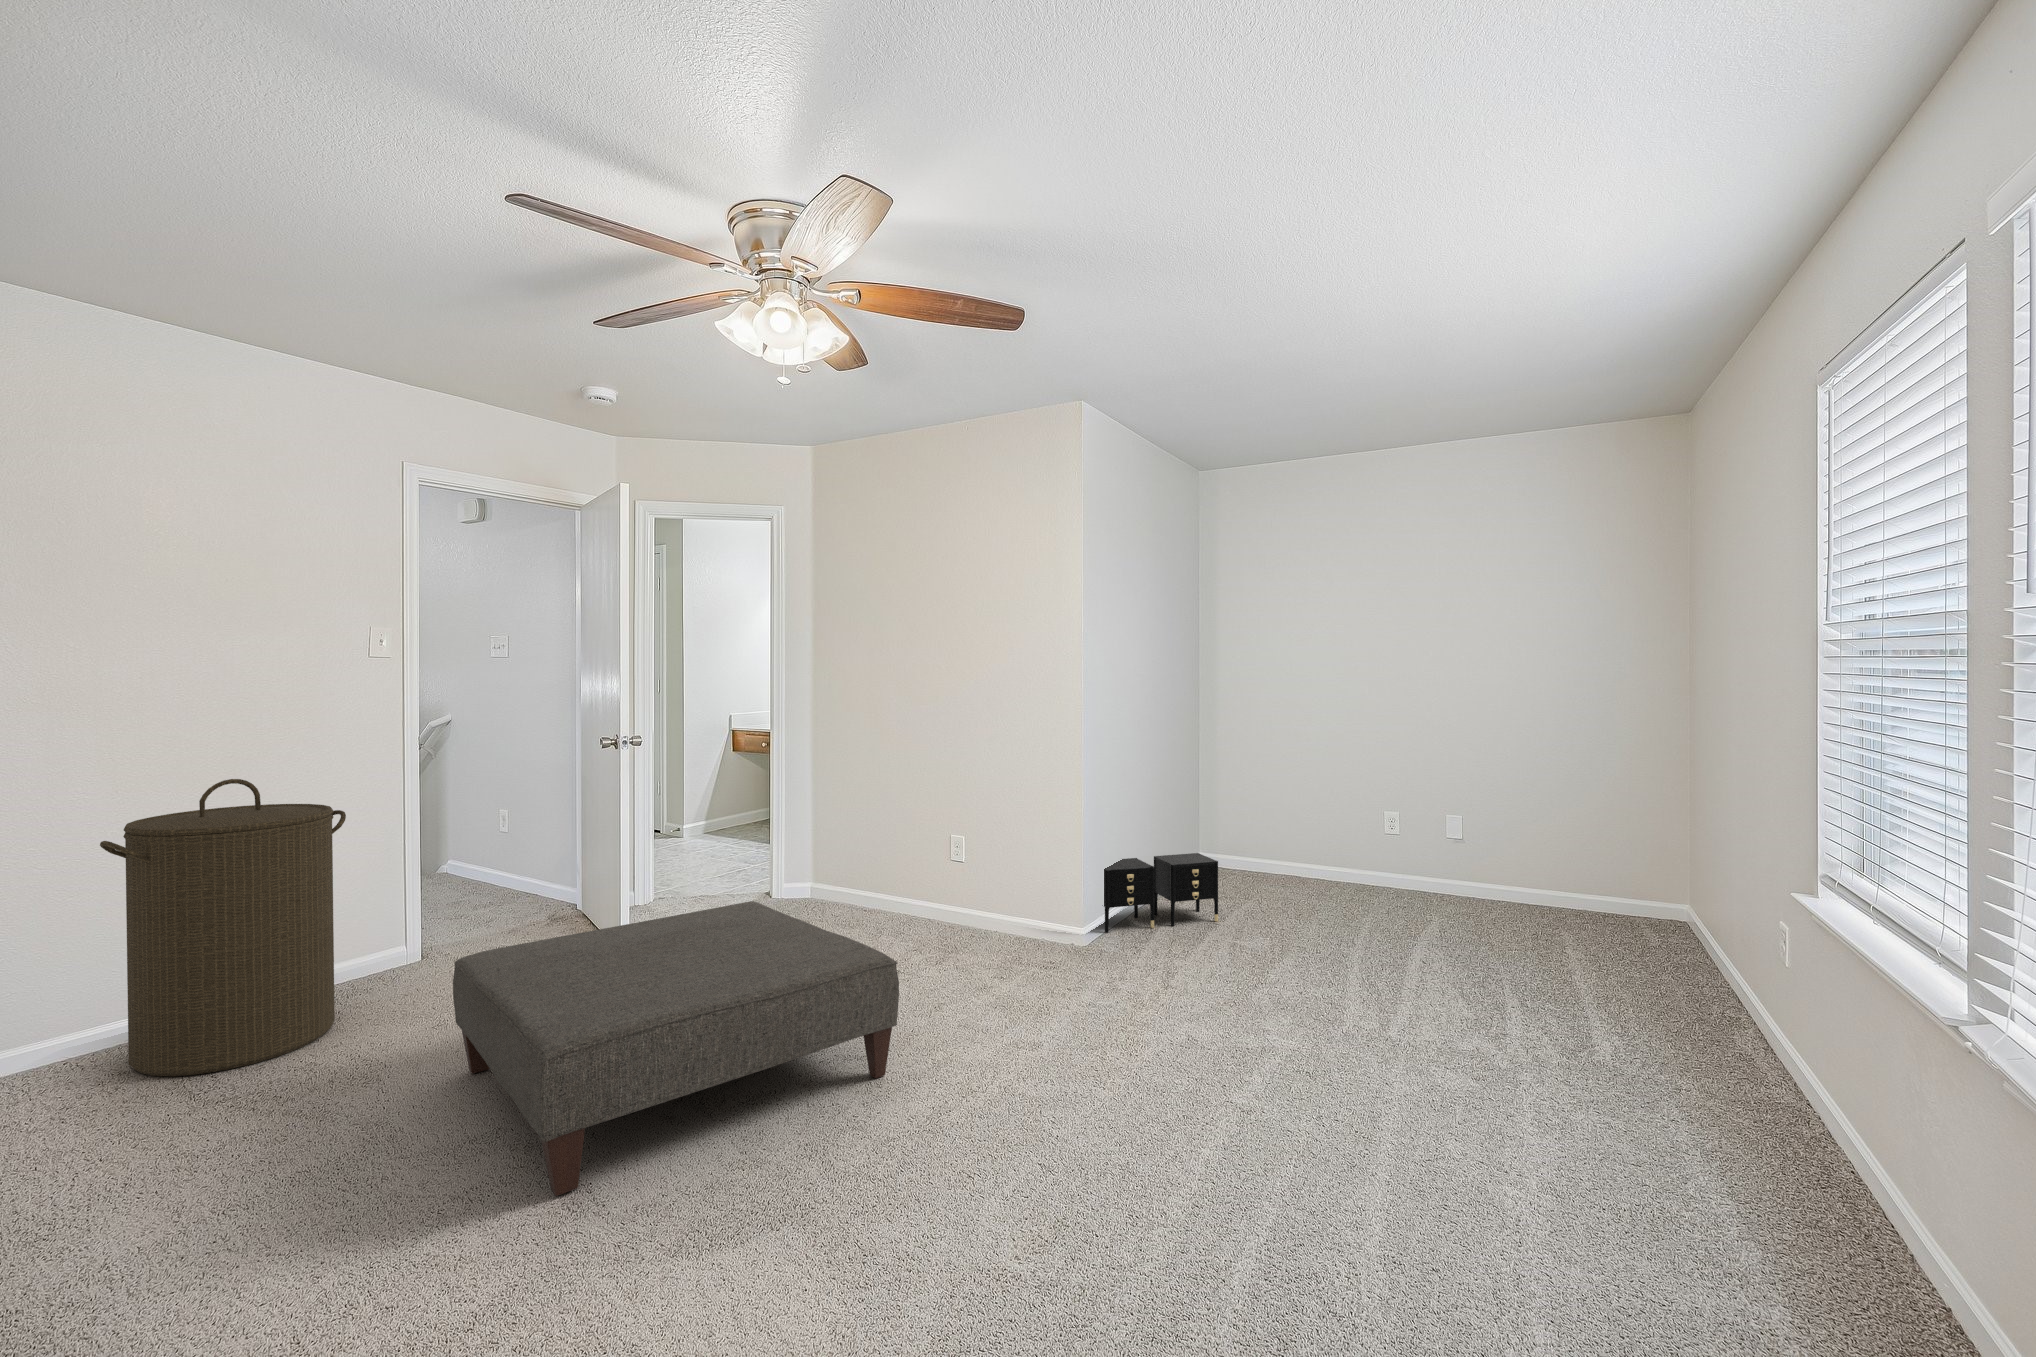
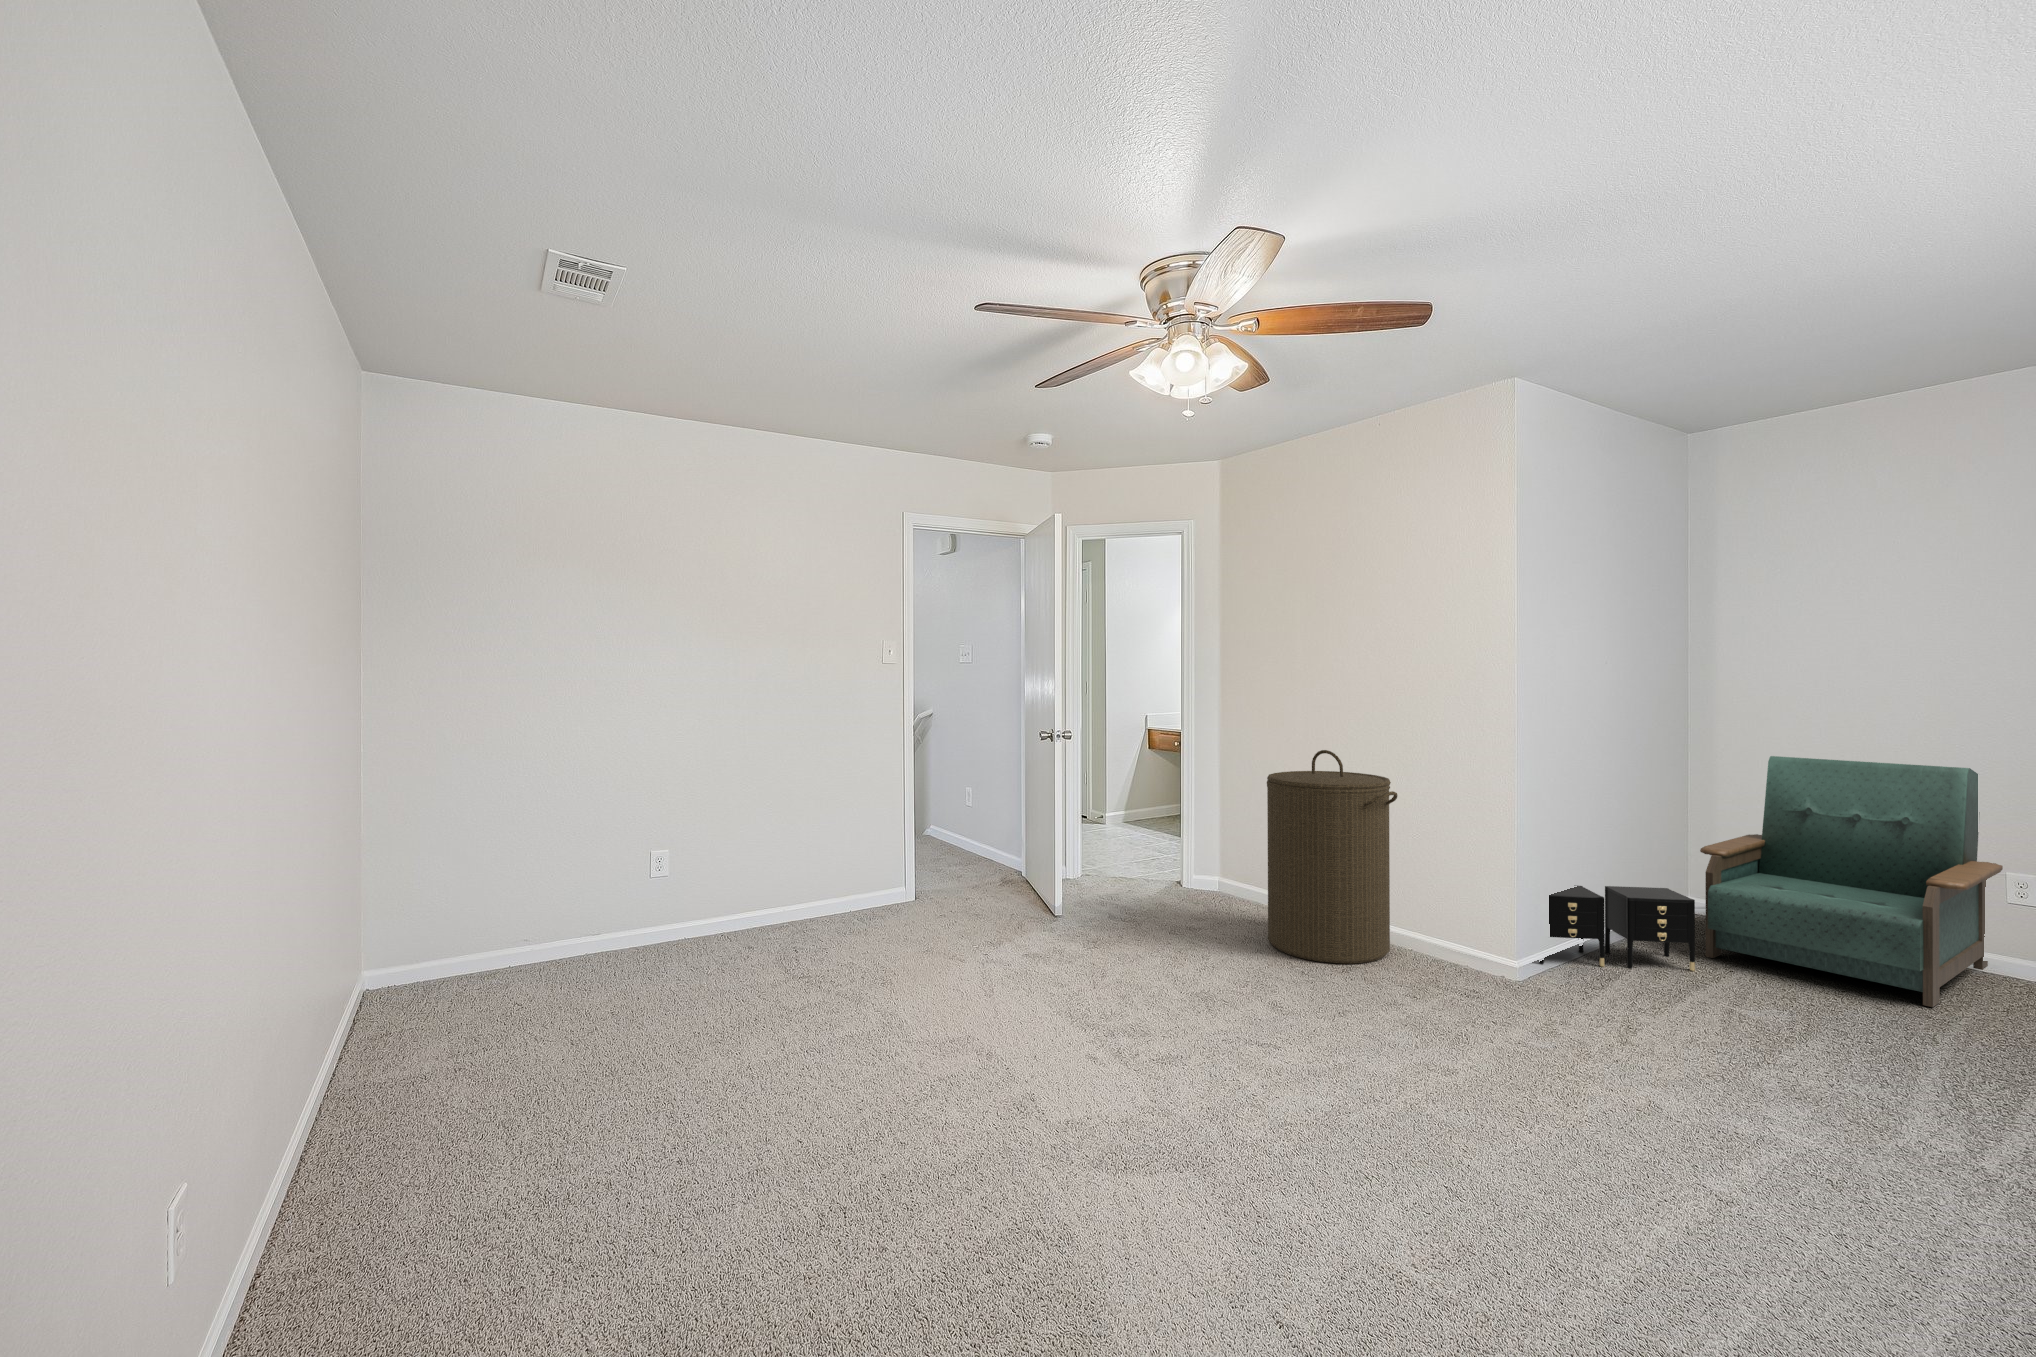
armchair: none [1220,736,1403,927] -> present [1700,756,2003,1007]
laundry hamper: present [100,779,346,1076] -> present [1267,750,1397,964]
ottoman: present [453,901,899,1196] -> none [932,885,1298,1103]

